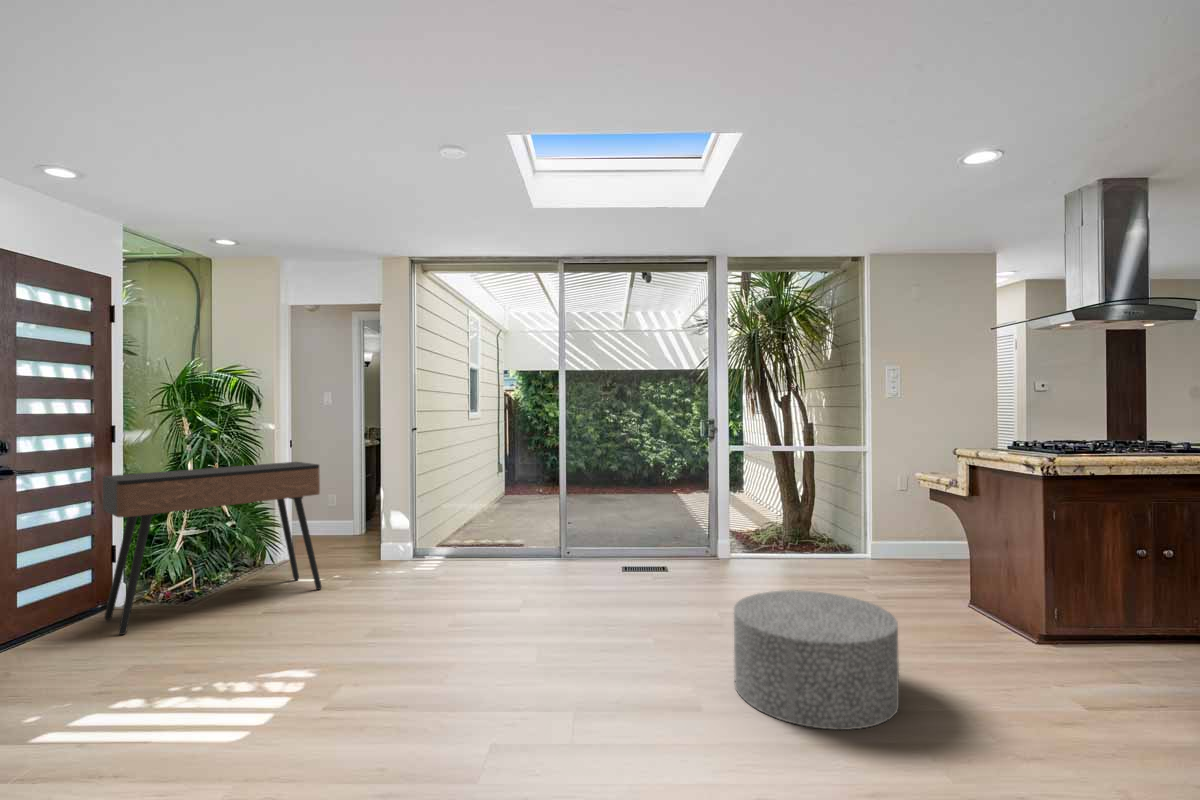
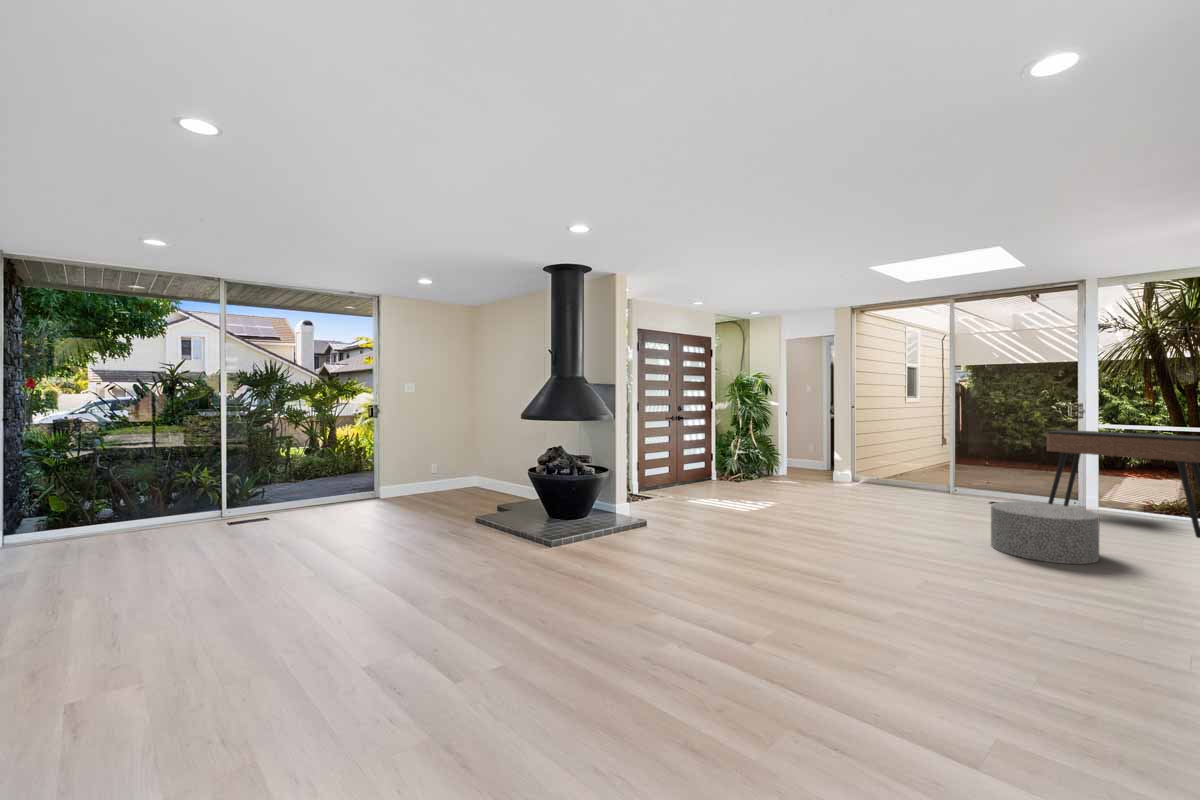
console table: present [103,462,322,635] -> present [1047,430,1200,538]

